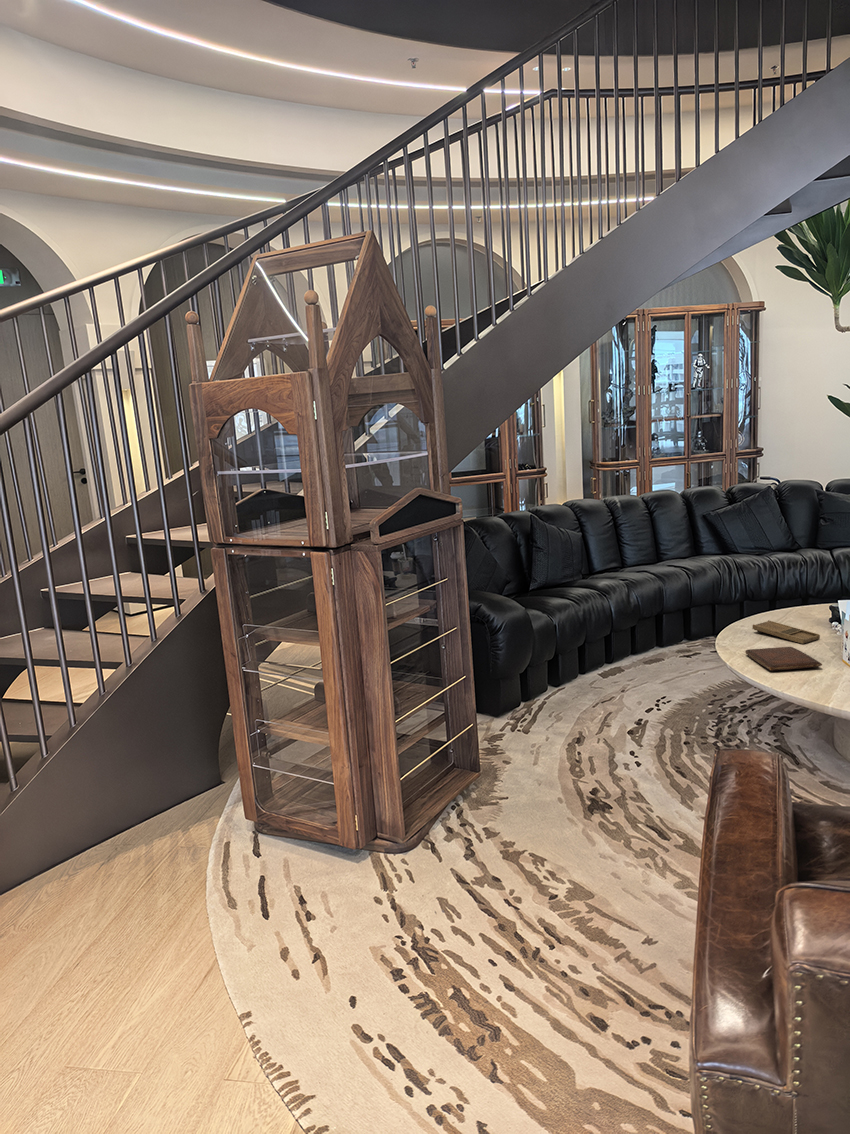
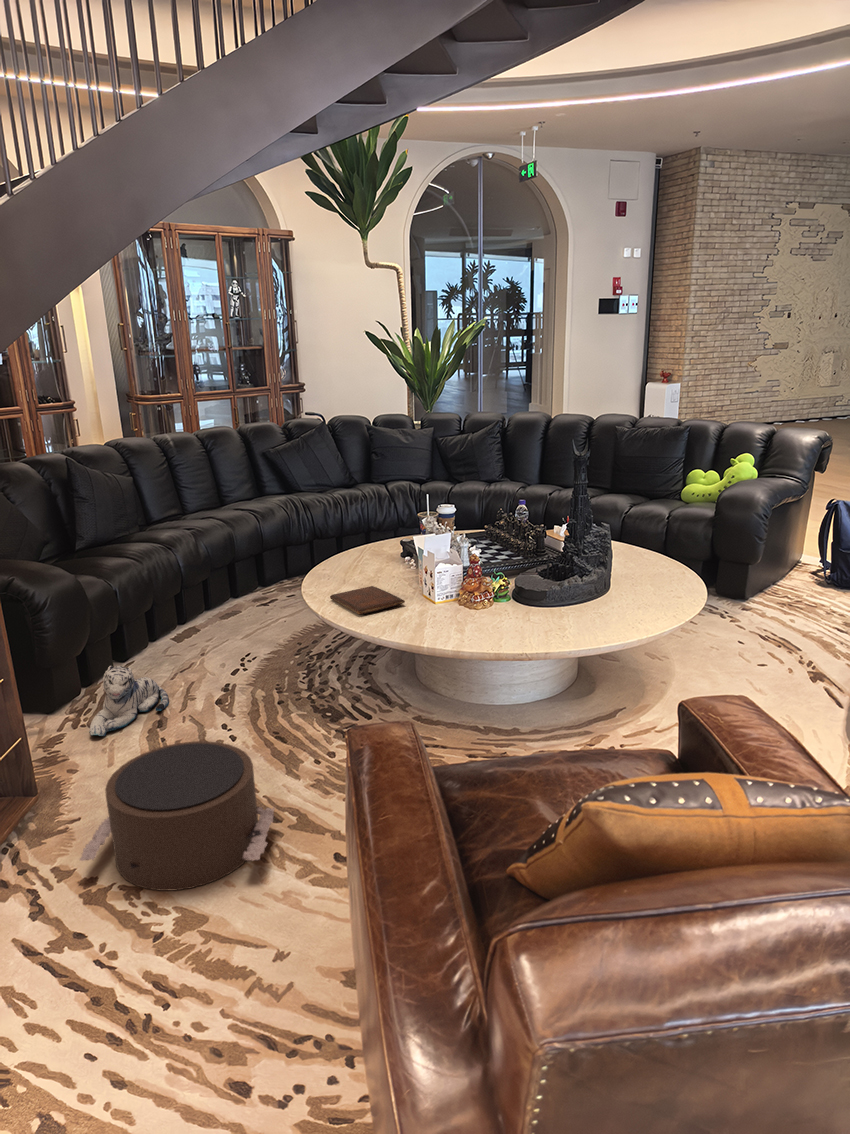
tray: present [753,620,820,644] -> none [331,560,395,581]
plush toy: none [523,685,590,742] -> present [89,666,169,736]
pouf: none [503,752,664,871] -> present [80,741,275,891]

